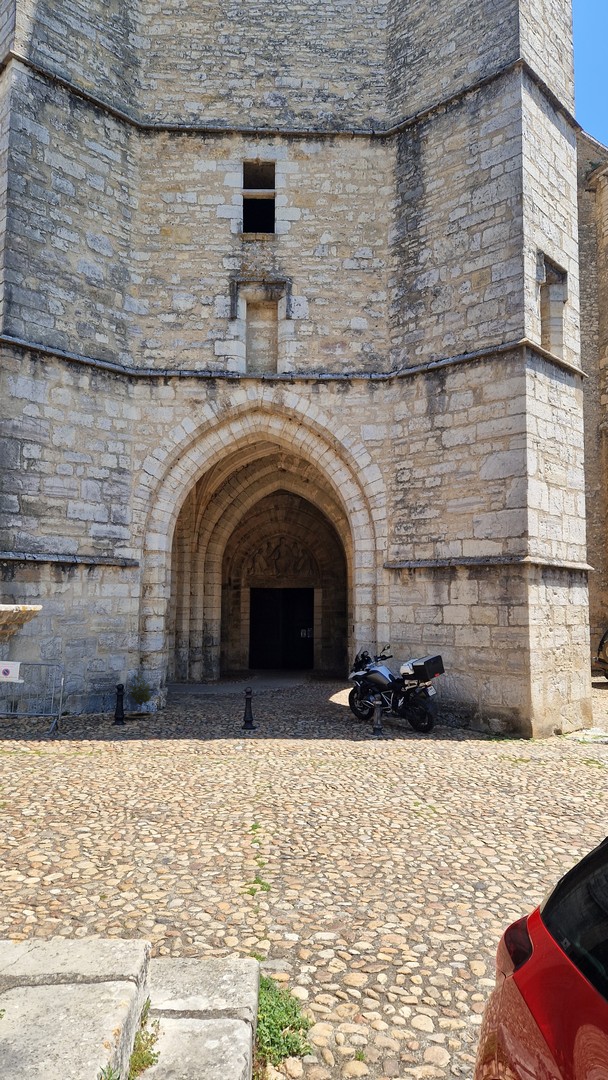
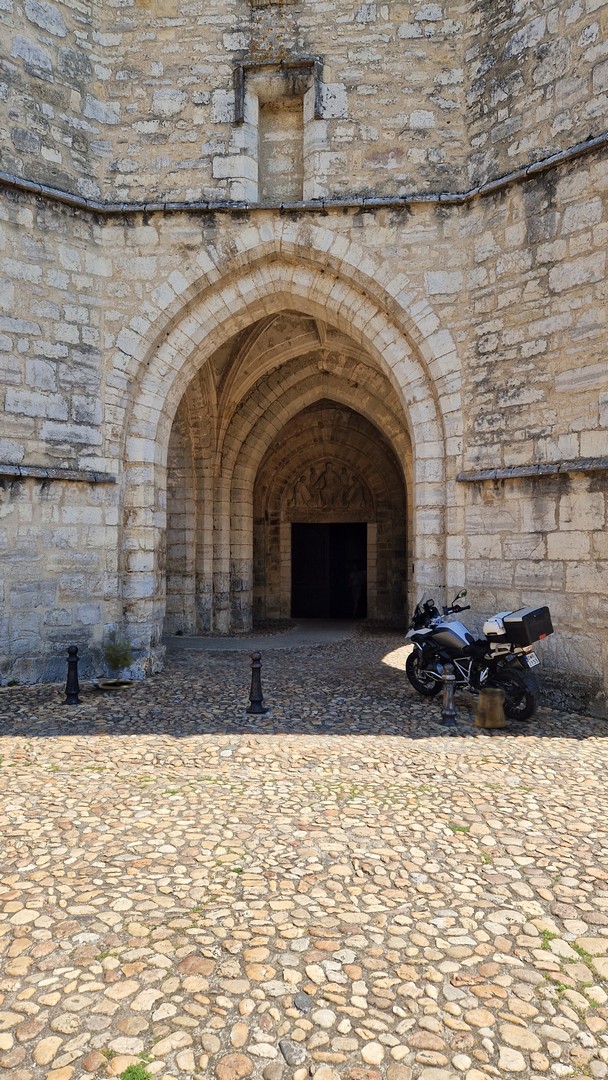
watering can: none [388,710,417,736] -> present [462,688,506,728]

